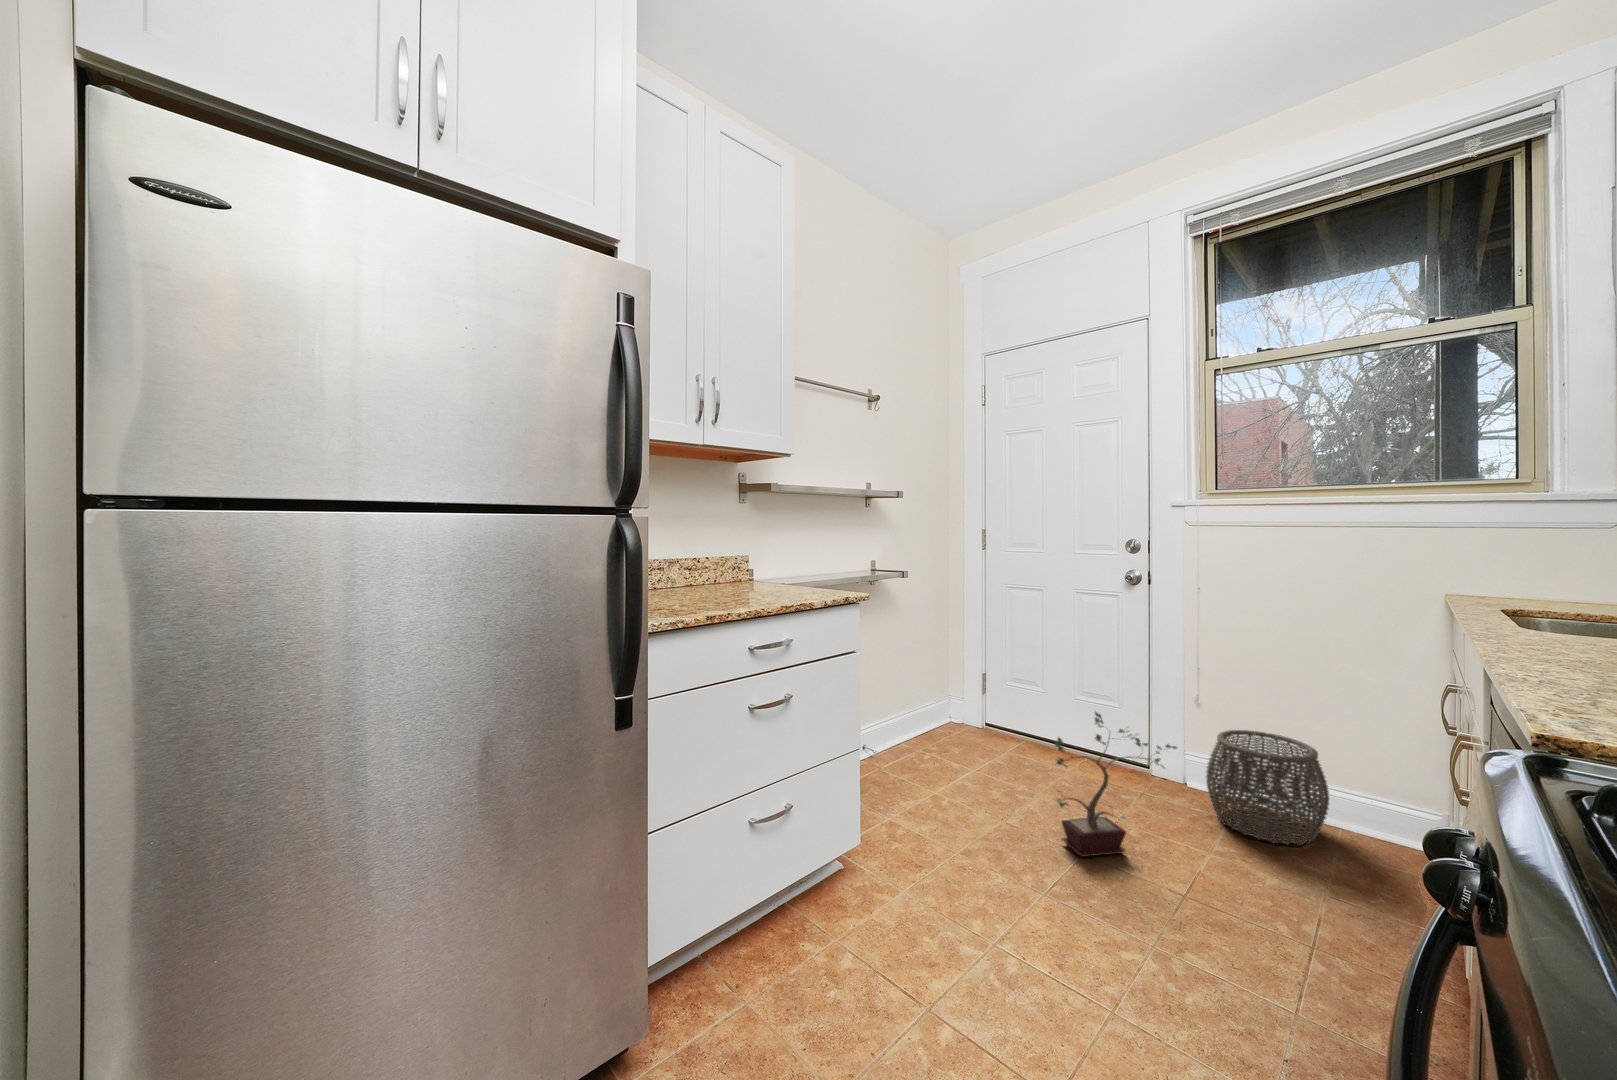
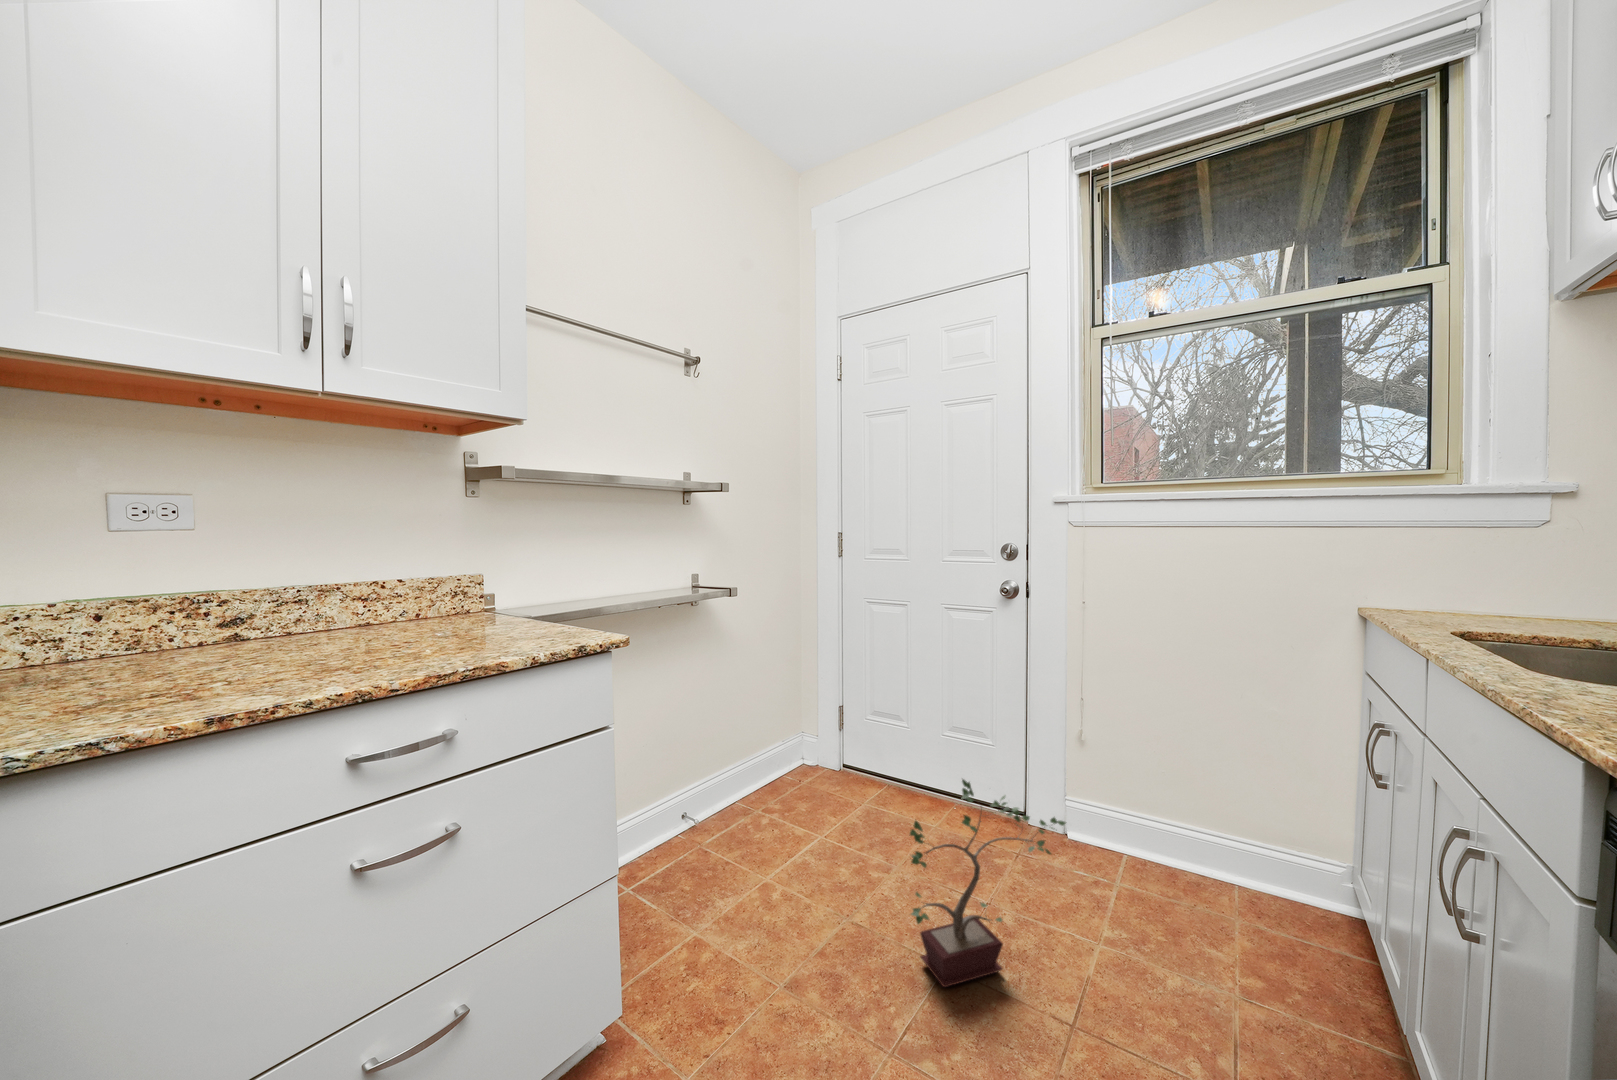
woven basket: present [1206,730,1329,845] -> none [1093,776,1237,931]

